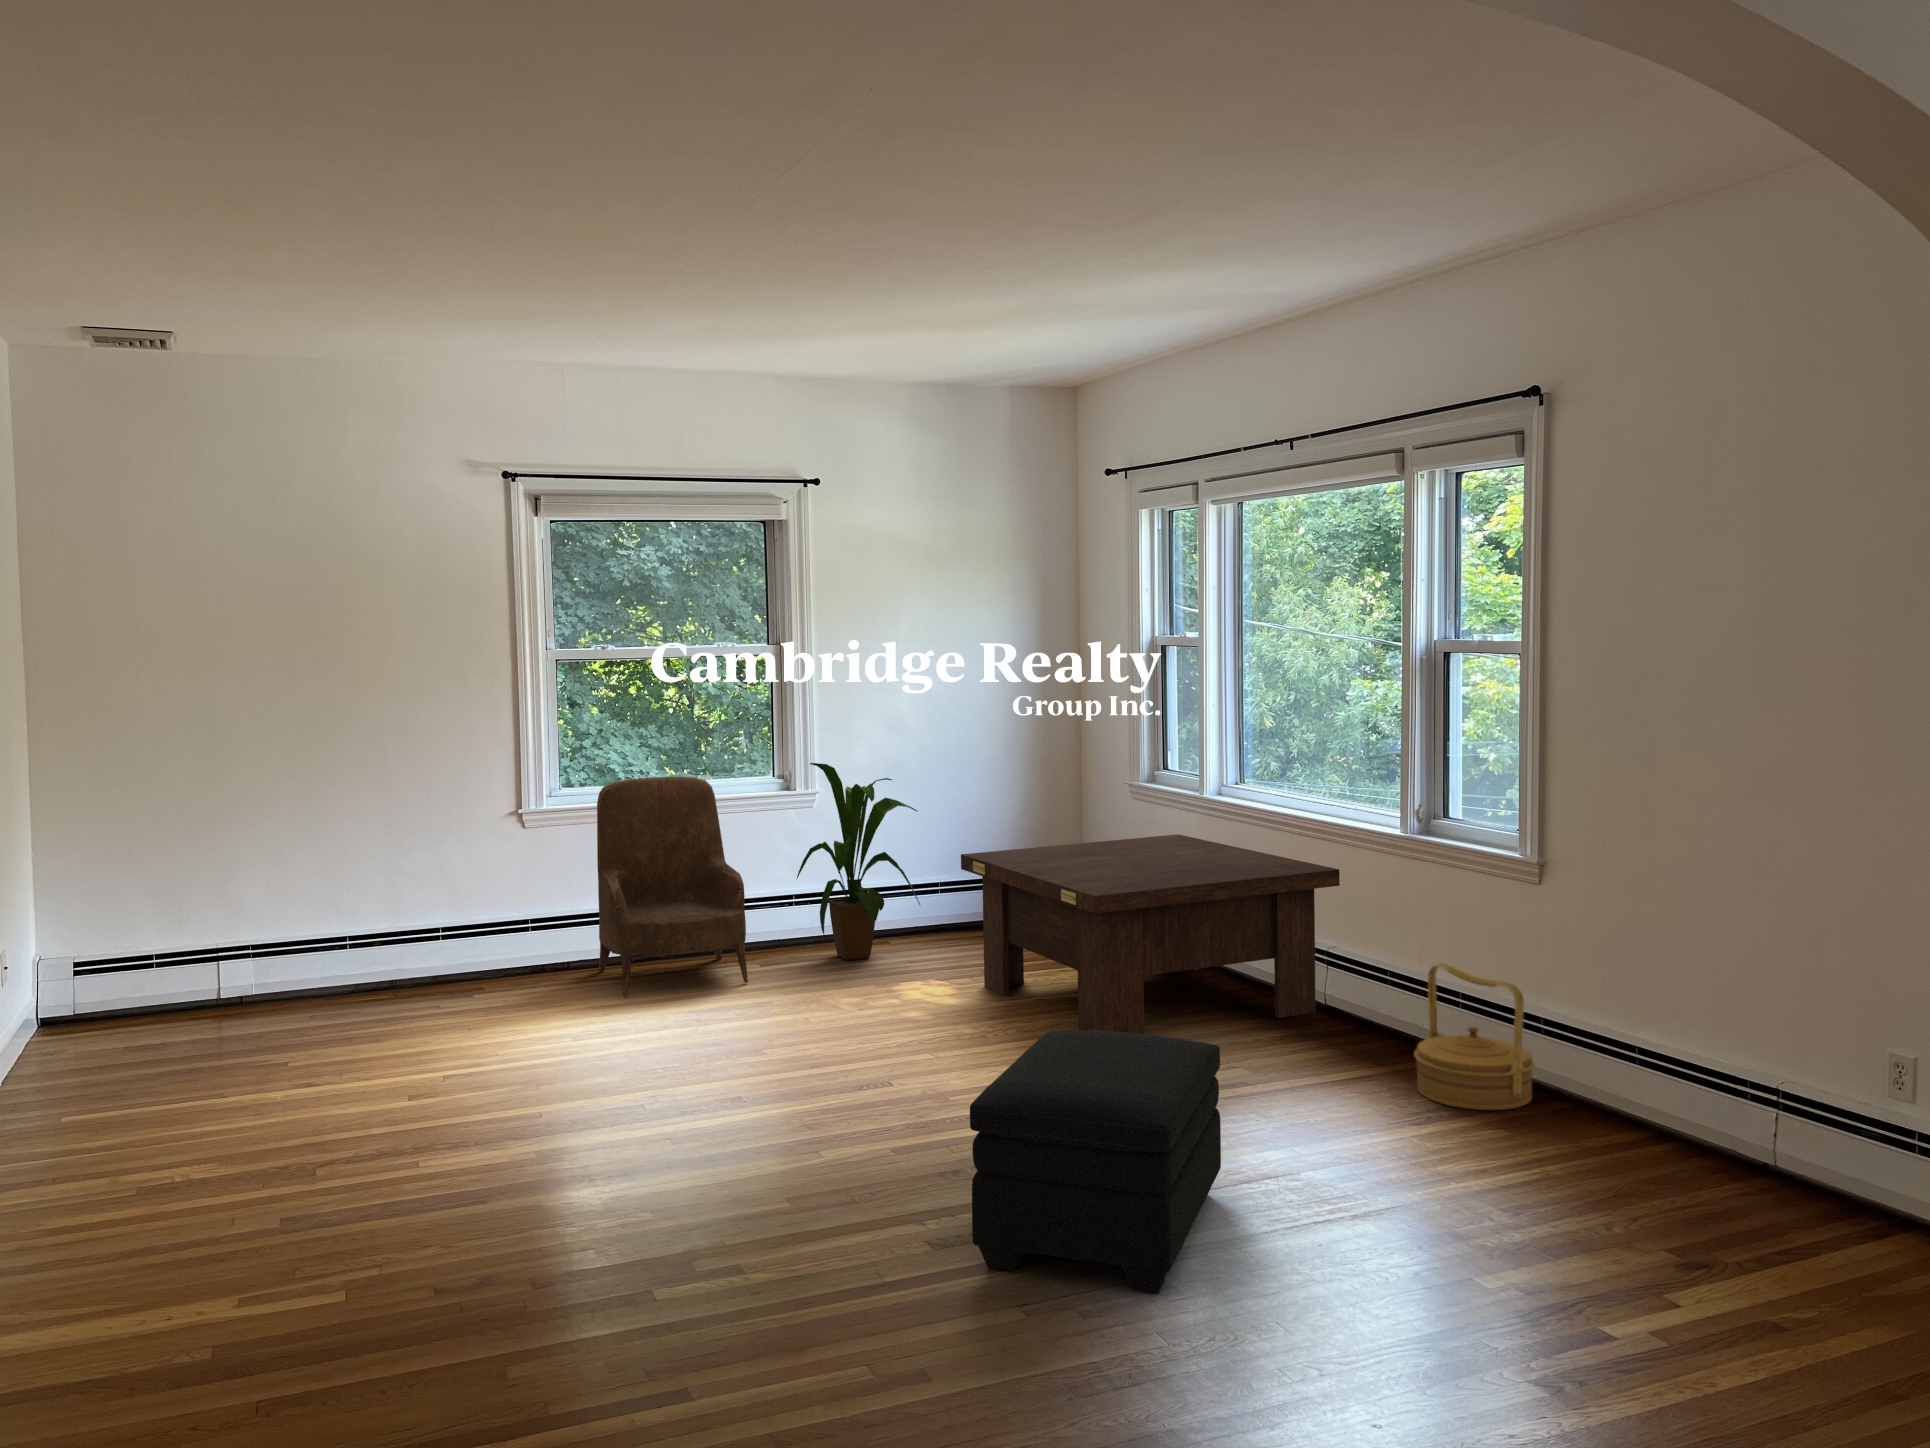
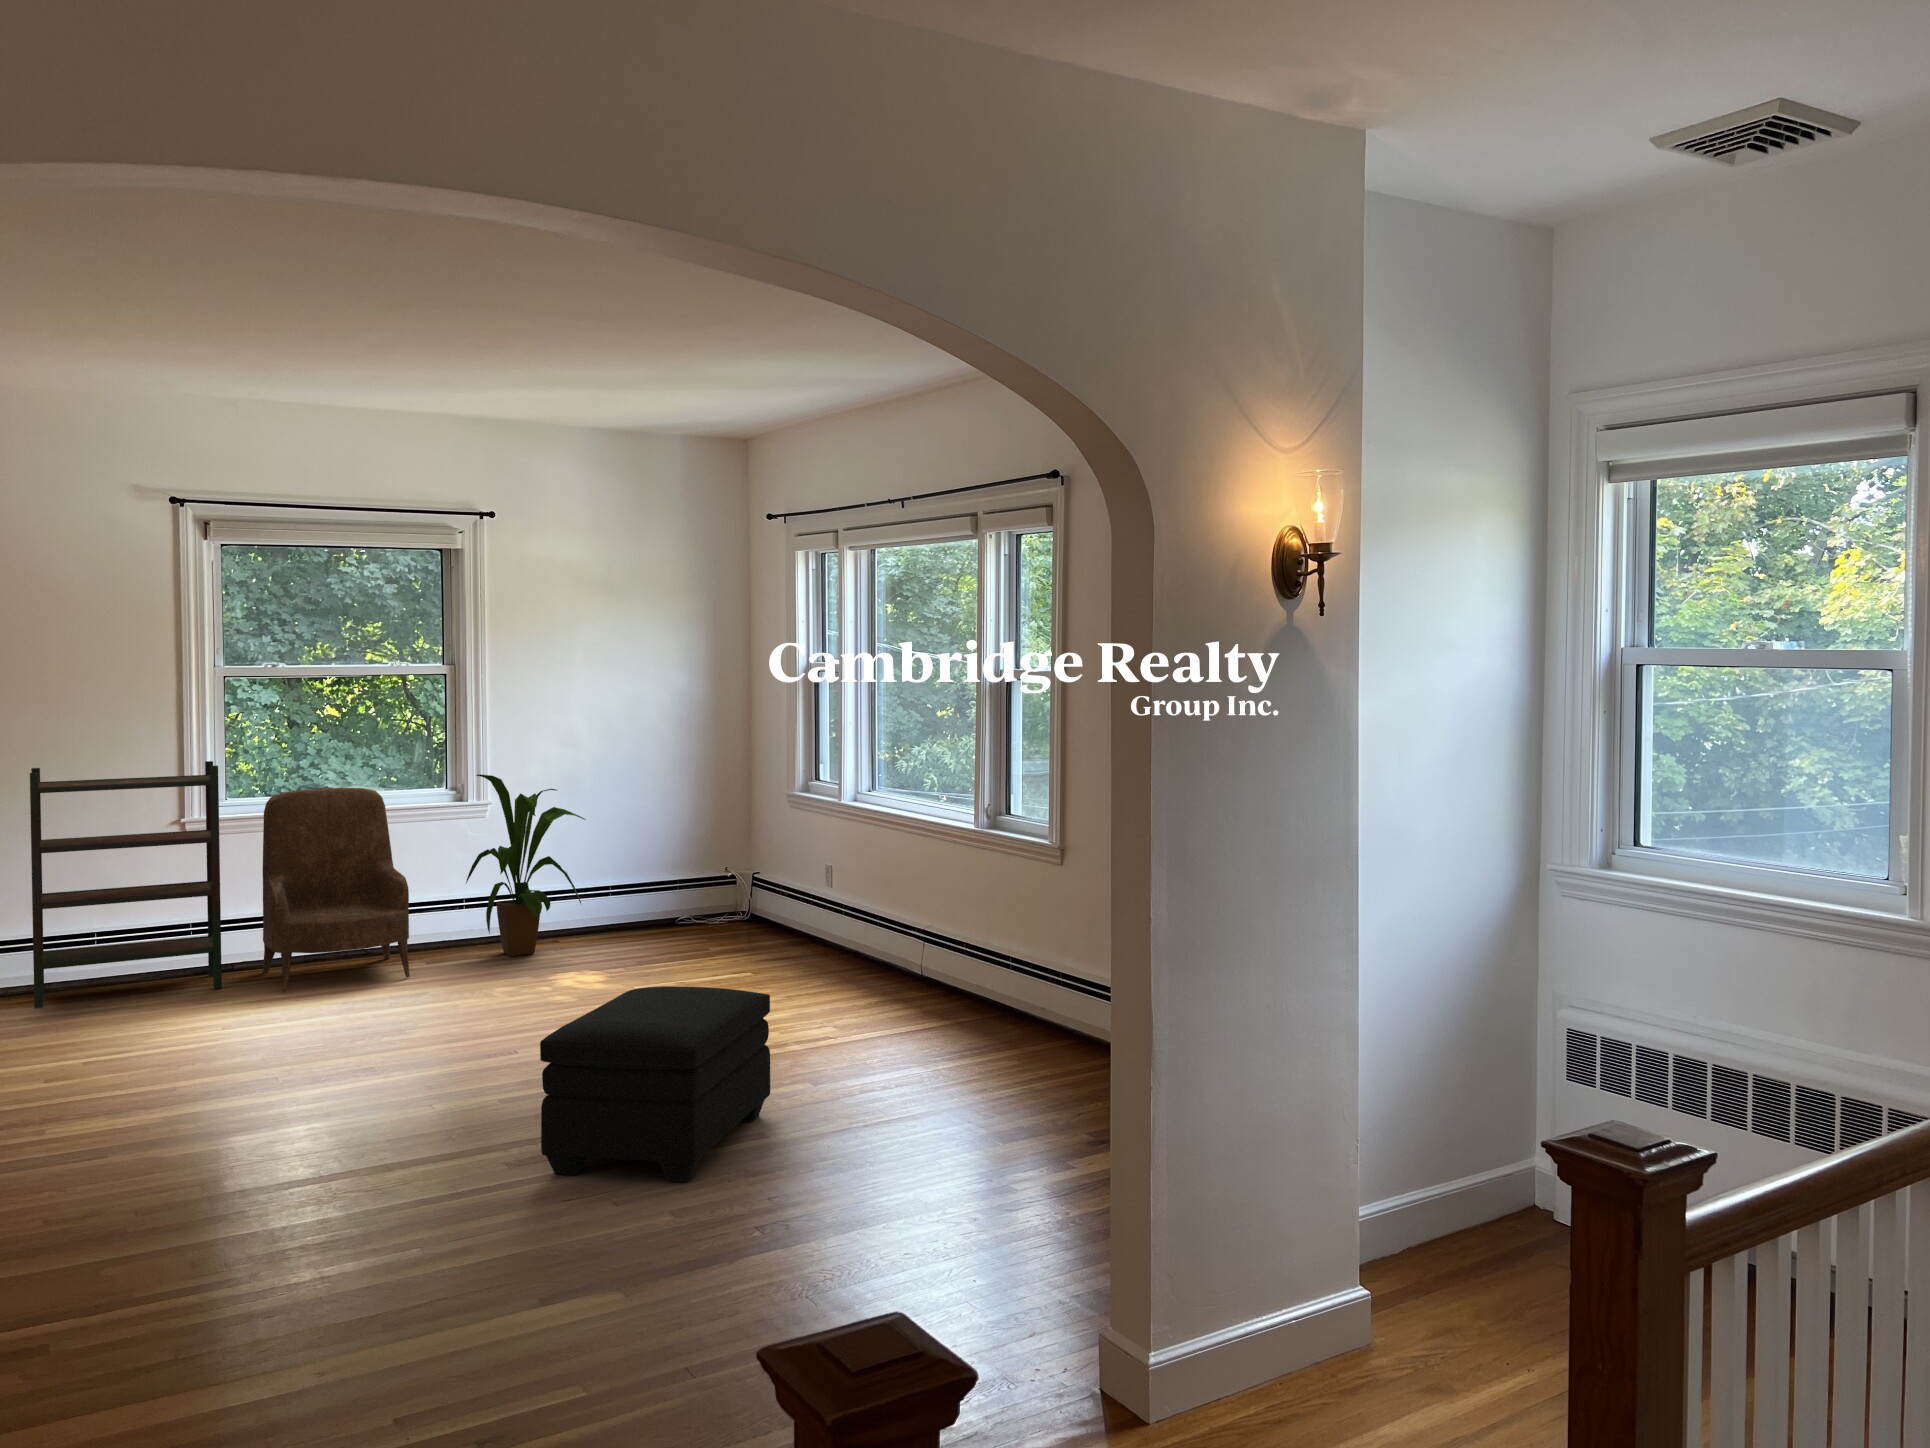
bookshelf: none [377,749,562,1007] -> present [30,761,222,1008]
coffee table: present [961,834,1340,1034] -> none [613,838,933,1015]
woven basket: present [1414,963,1534,1110] -> none [964,934,1055,1049]

